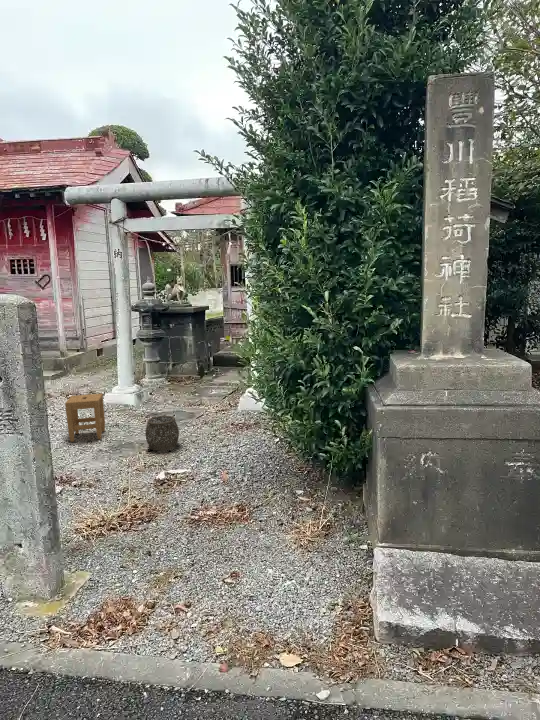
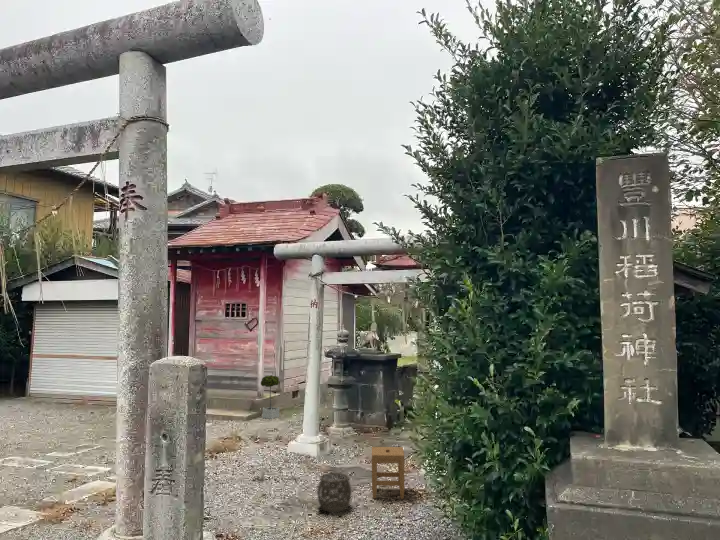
potted tree: none [62,333,87,378] -> present [261,375,280,419]
stool: present [65,394,105,442] -> present [372,447,405,499]

